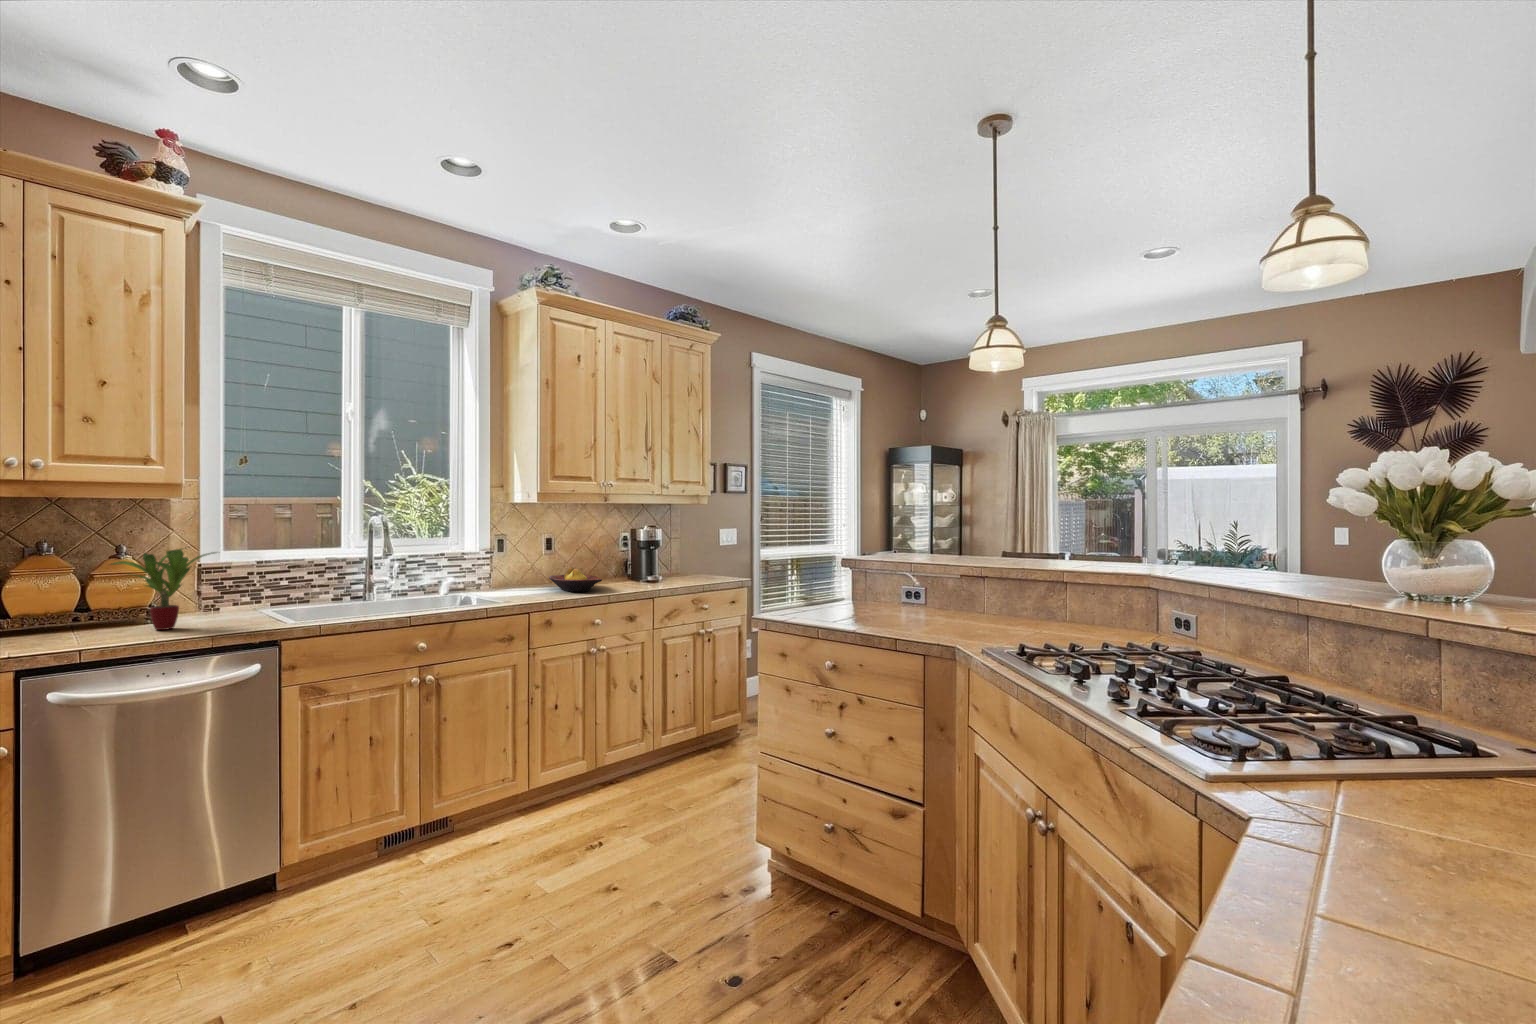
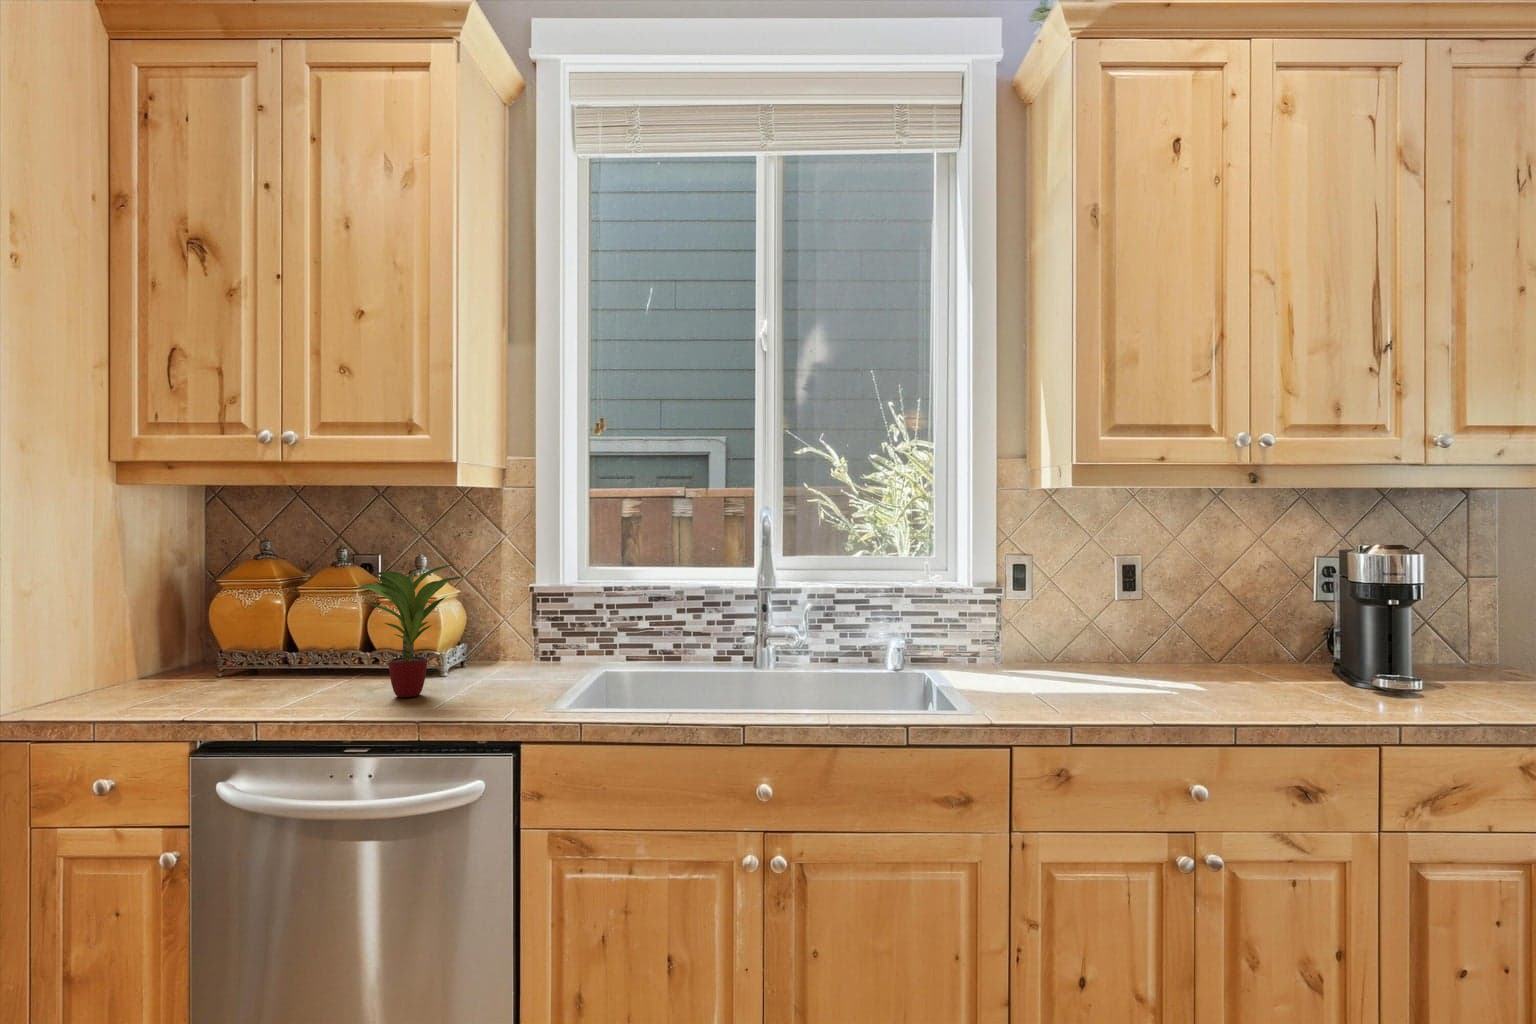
fruit bowl: present [549,567,602,592] -> none [1107,637,1227,703]

